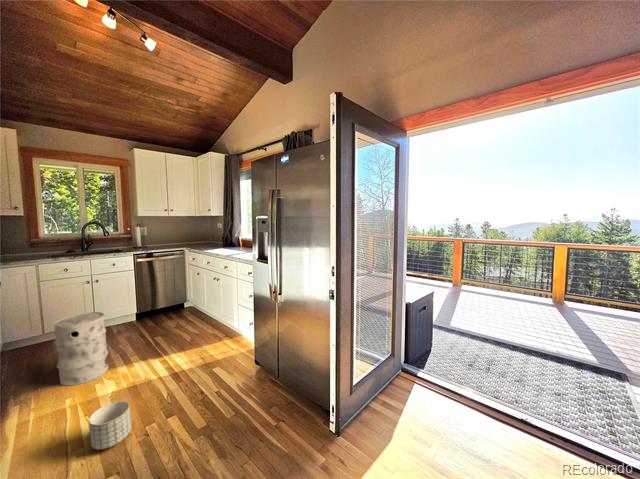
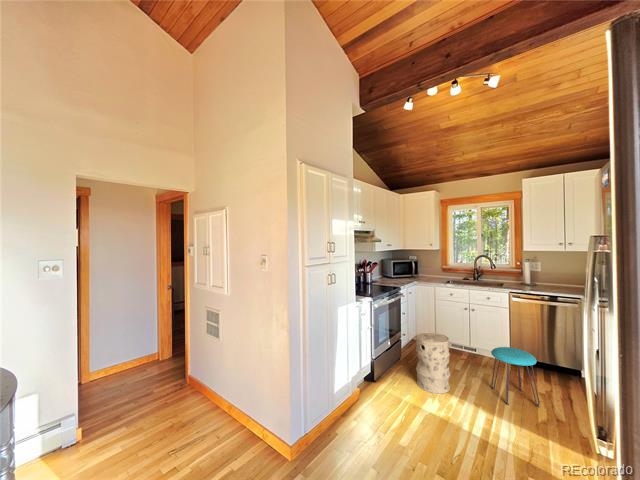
stool: none [141,298,182,346] -> present [491,347,540,407]
planter: present [89,401,131,449] -> none [384,414,411,453]

